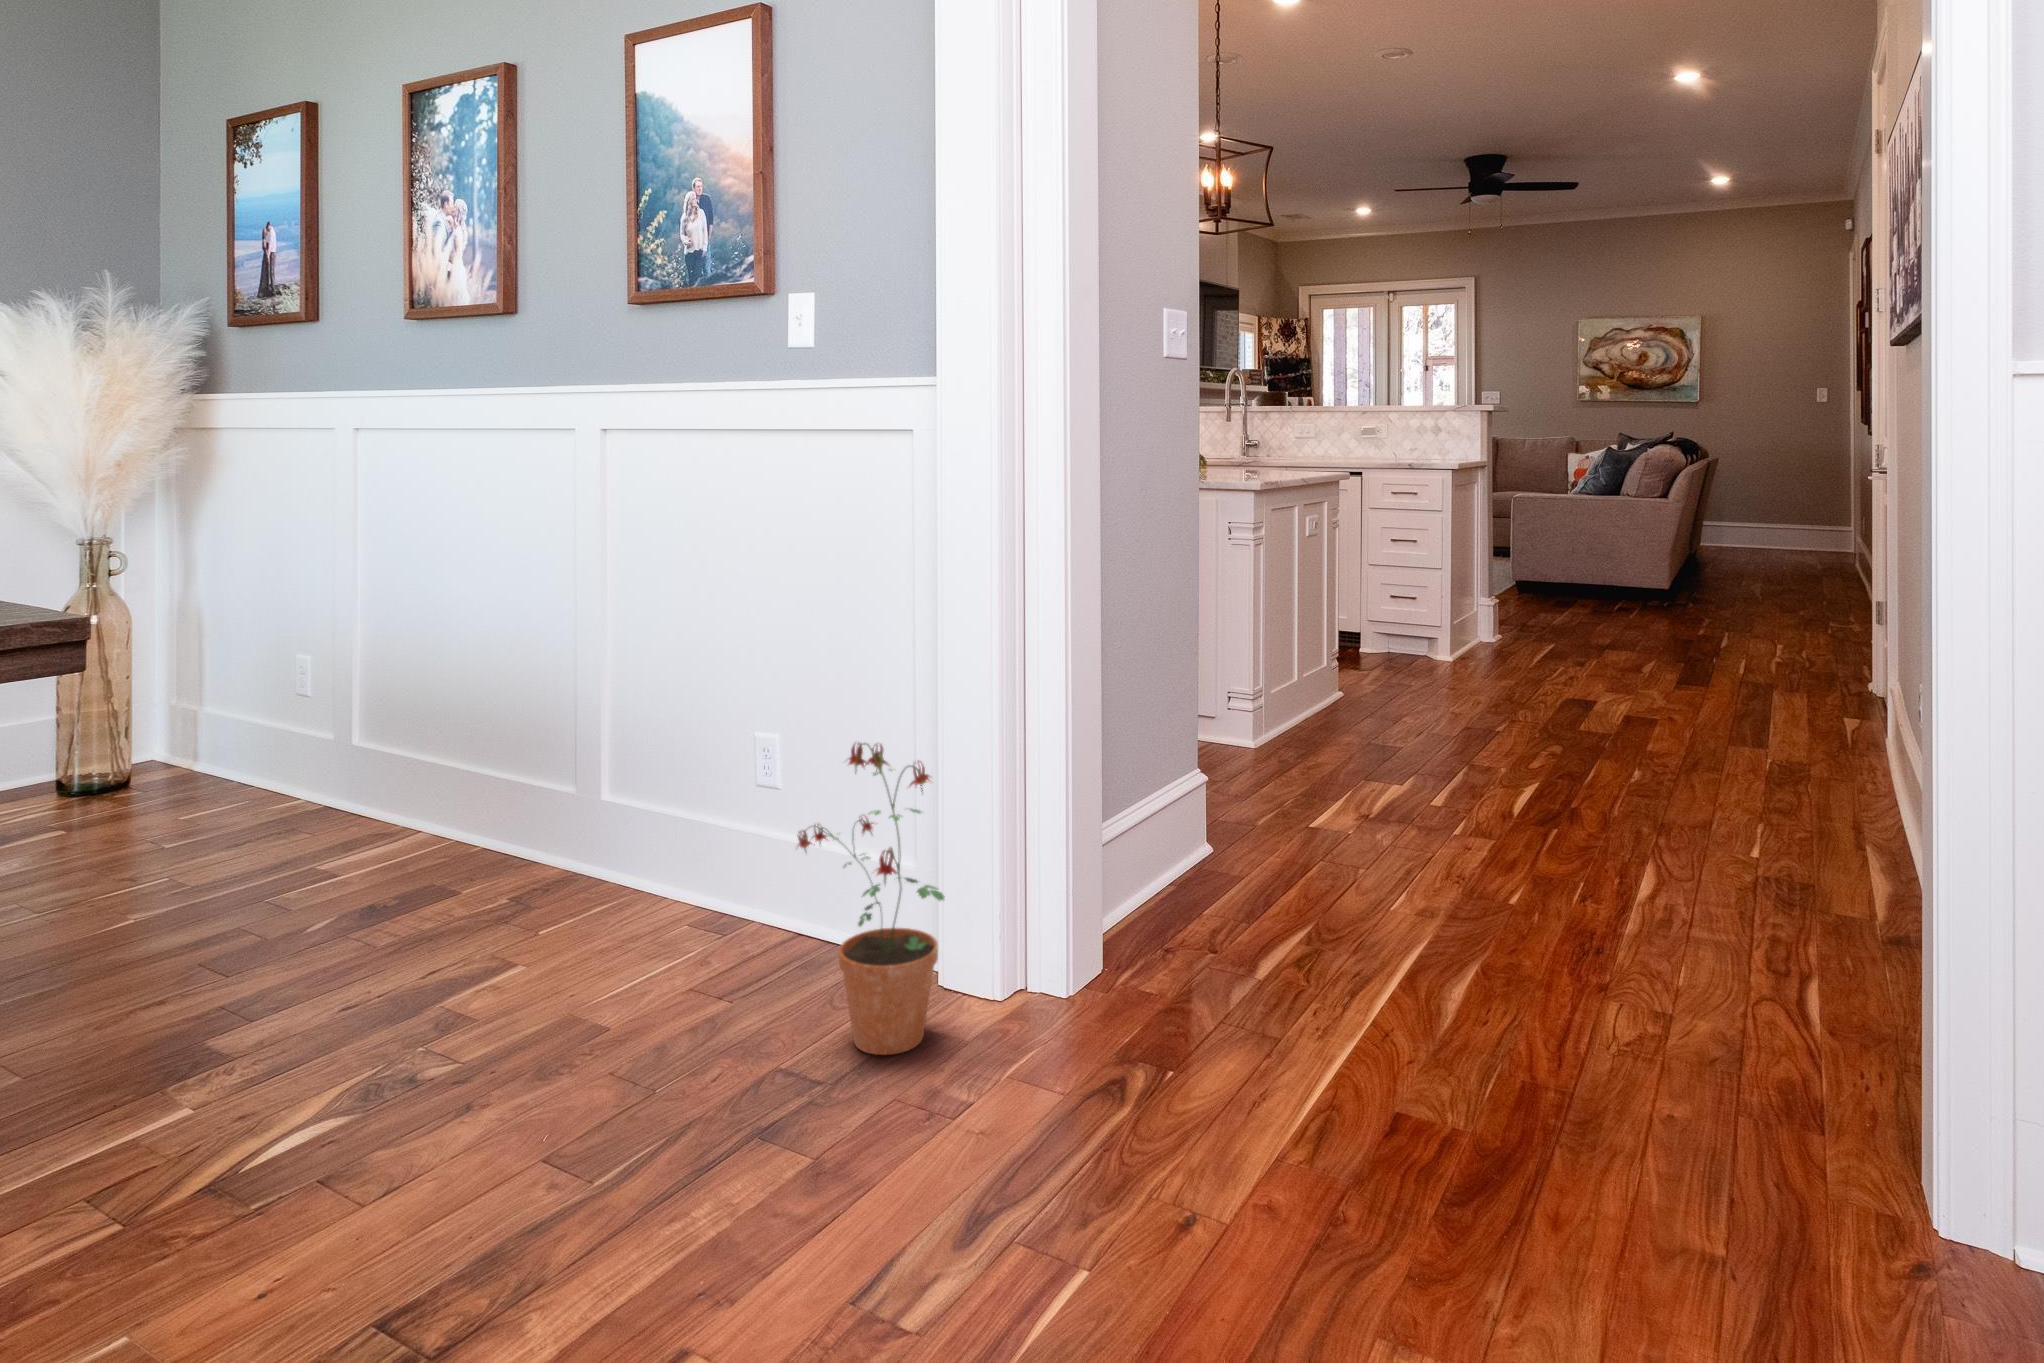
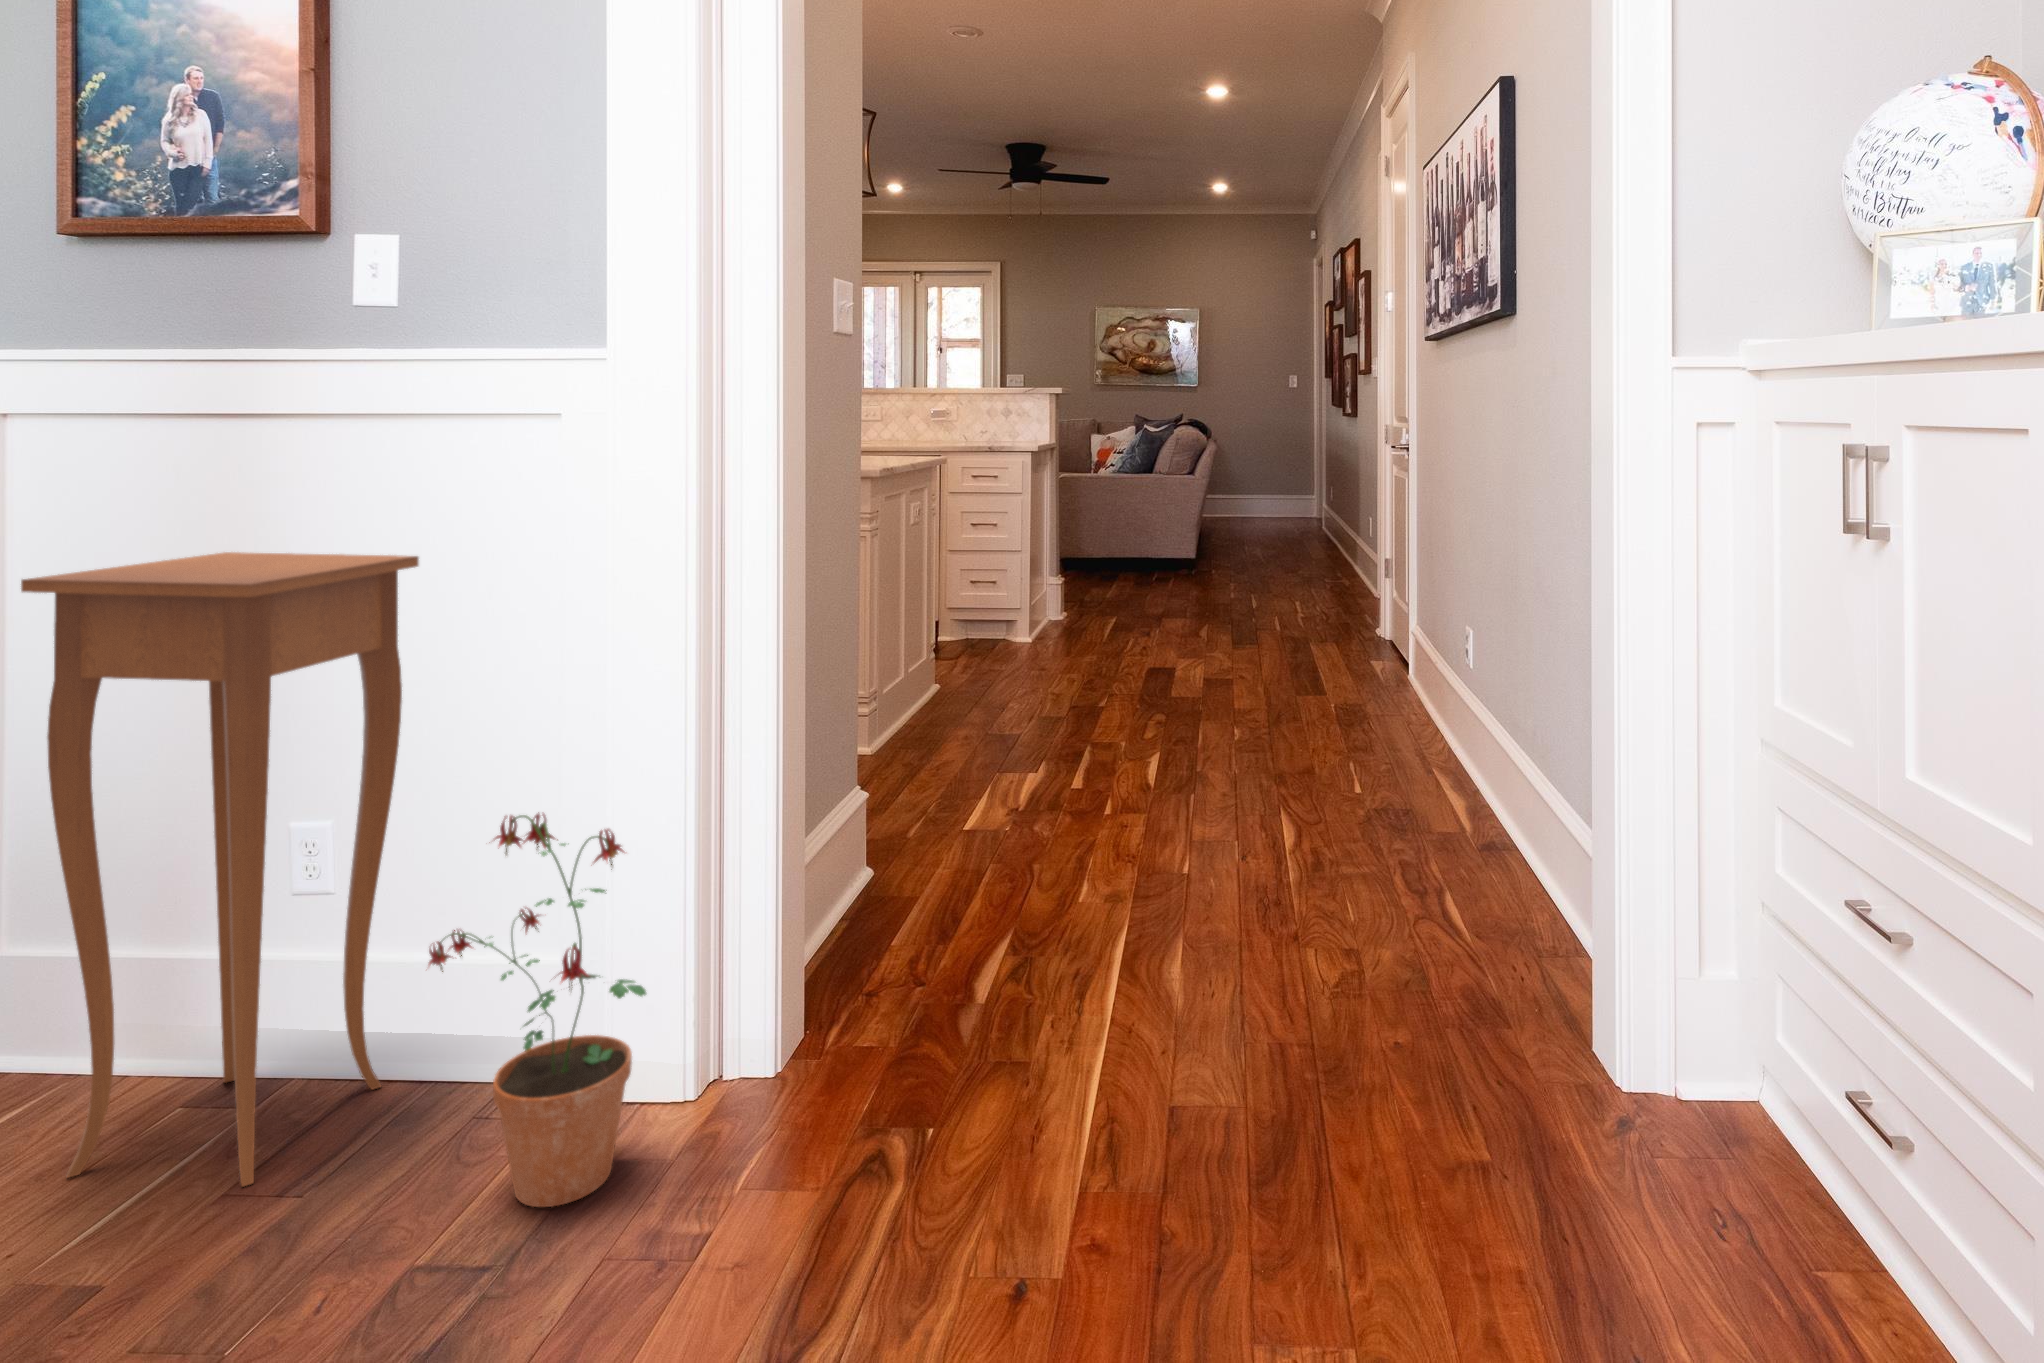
side table: none [585,531,822,993] -> present [21,552,419,1186]

